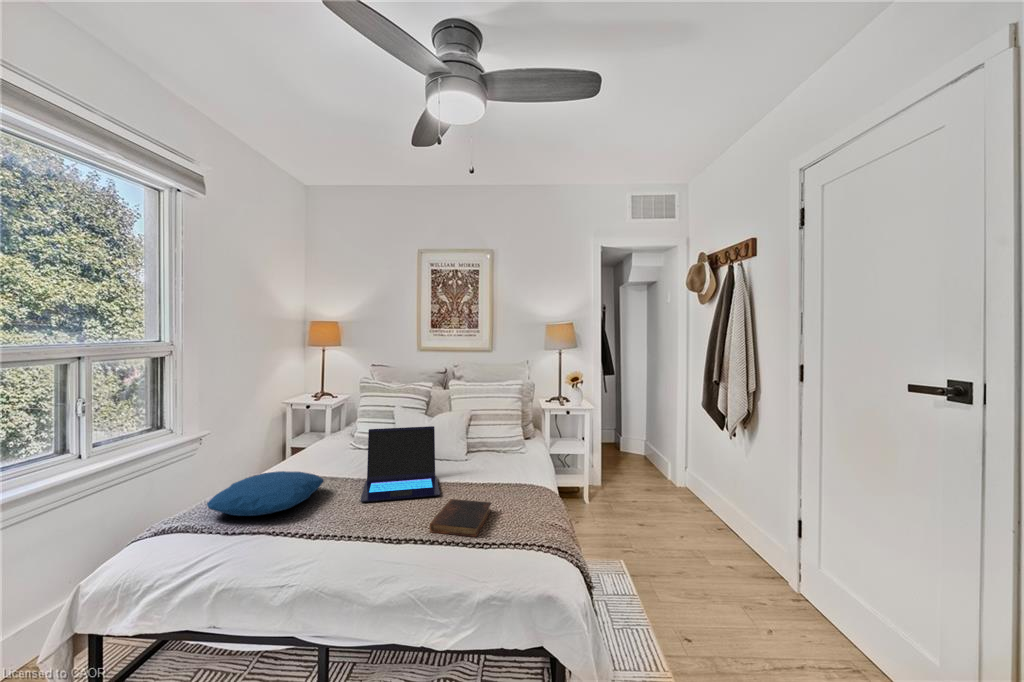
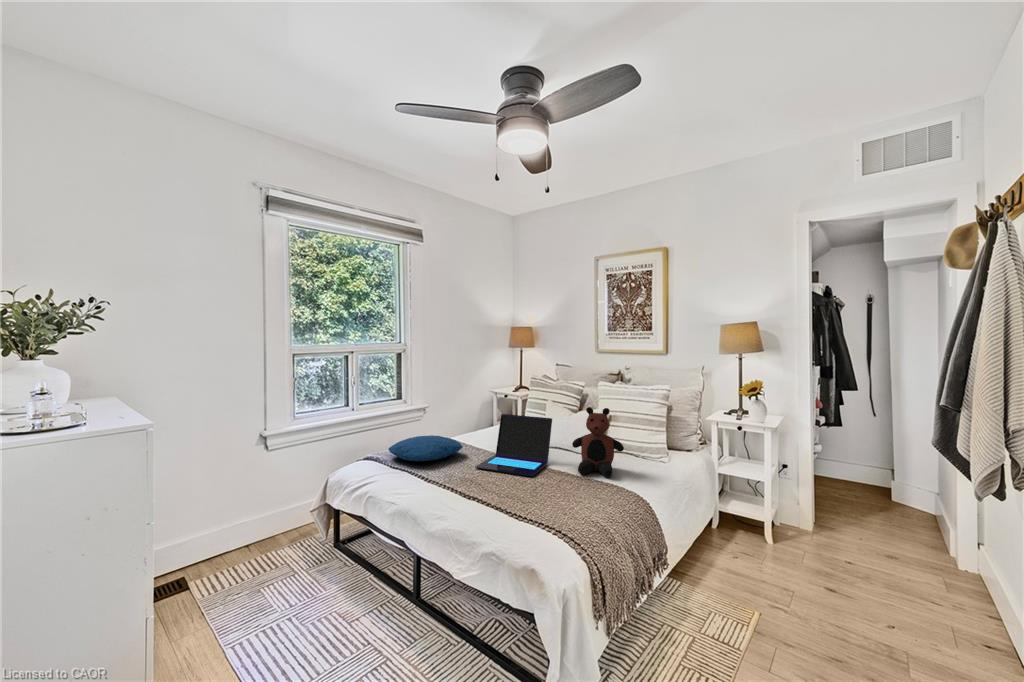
teddy bear: none [461,408,512,481] -> present [572,407,624,477]
book: present [430,499,491,537] -> none [494,479,558,511]

